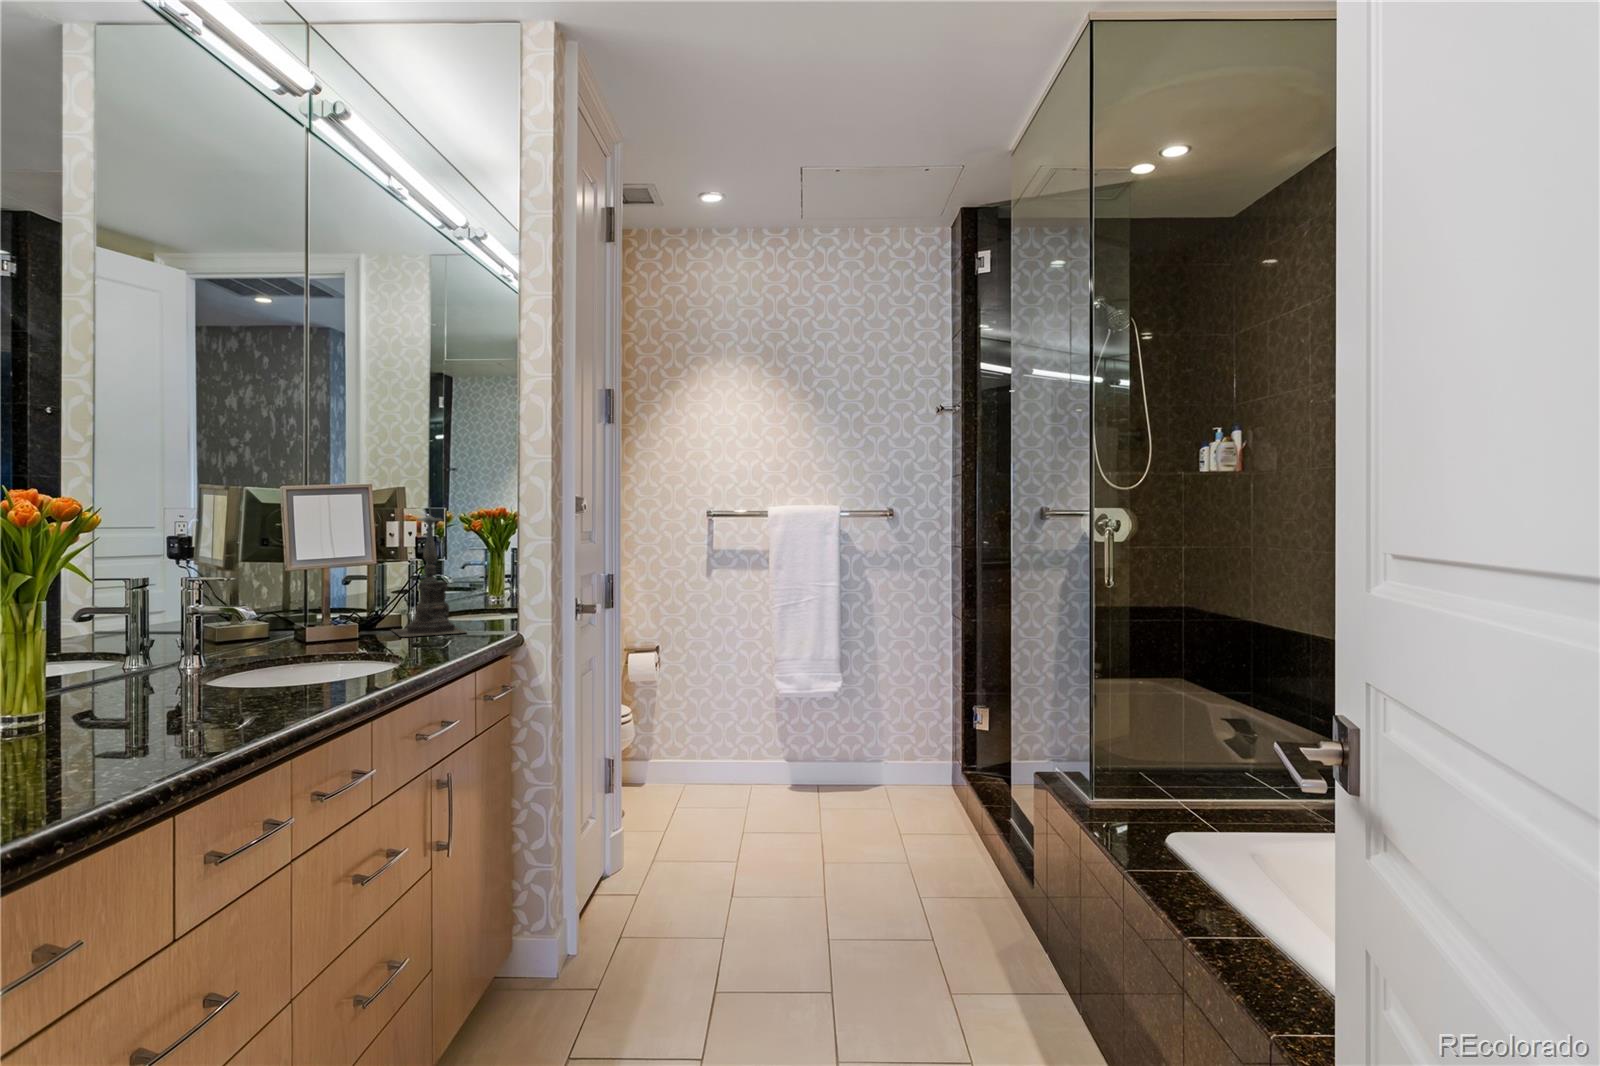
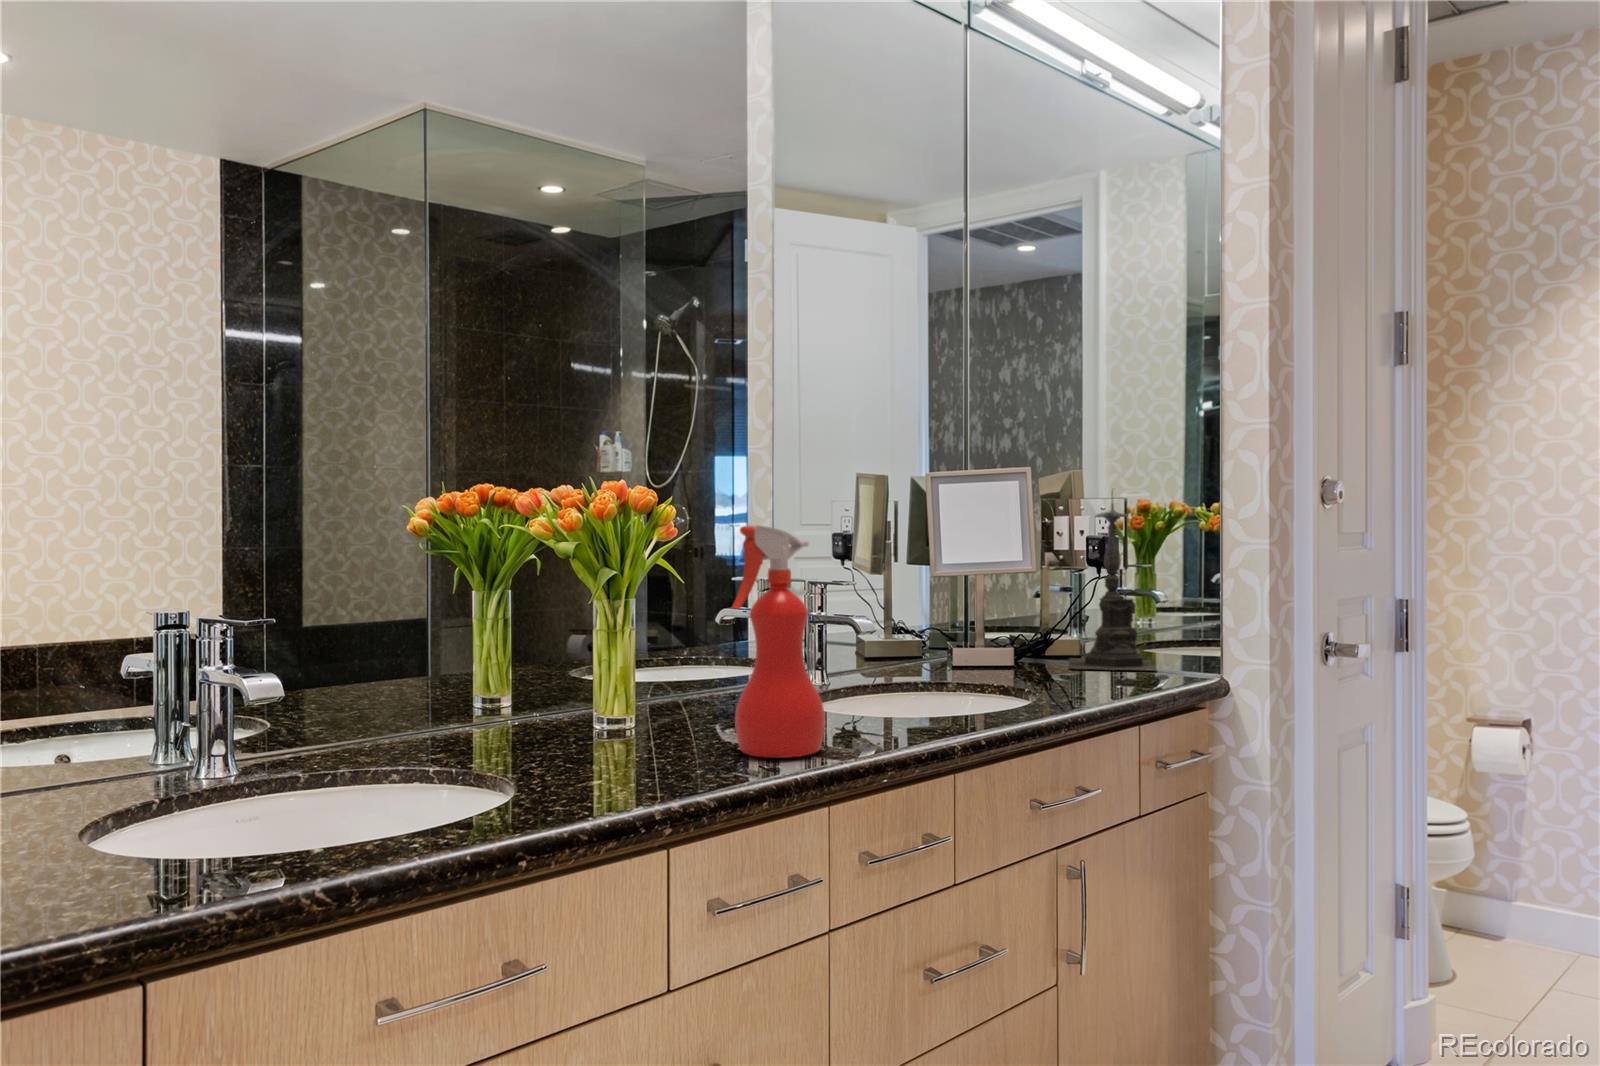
spray bottle: none [182,530,273,730] -> present [732,525,825,758]

